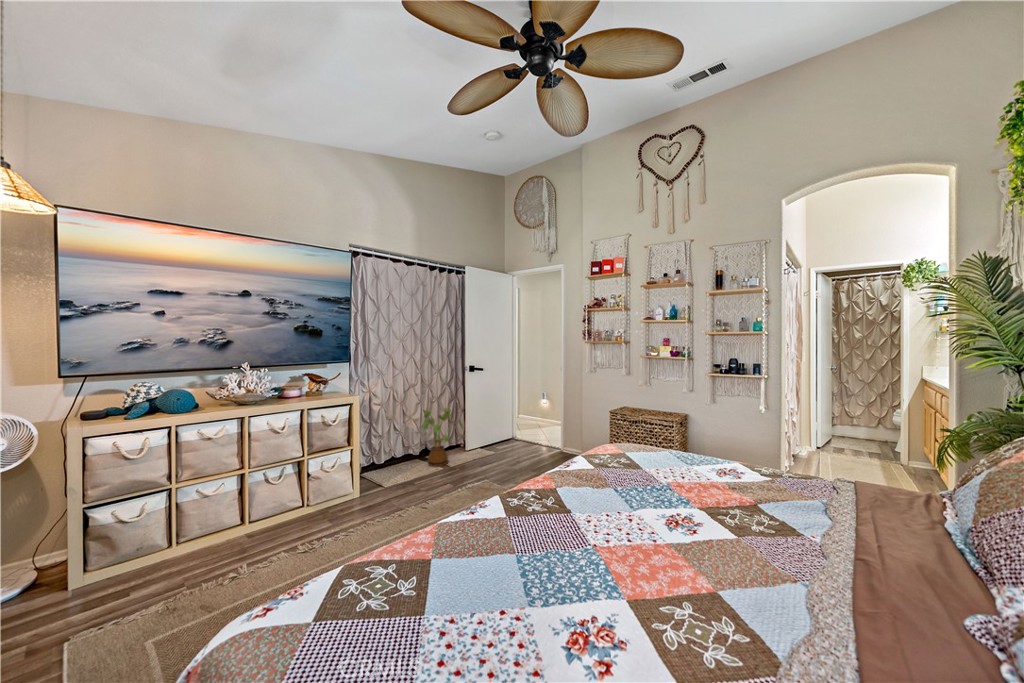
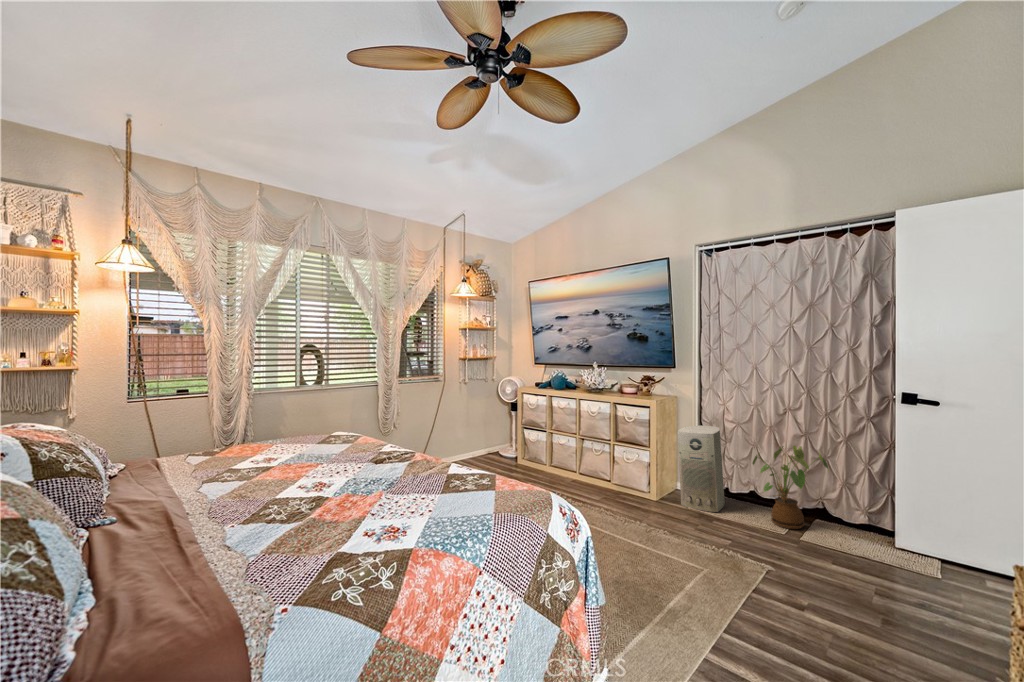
air purifier: none [366,412,414,489] -> present [678,426,725,512]

